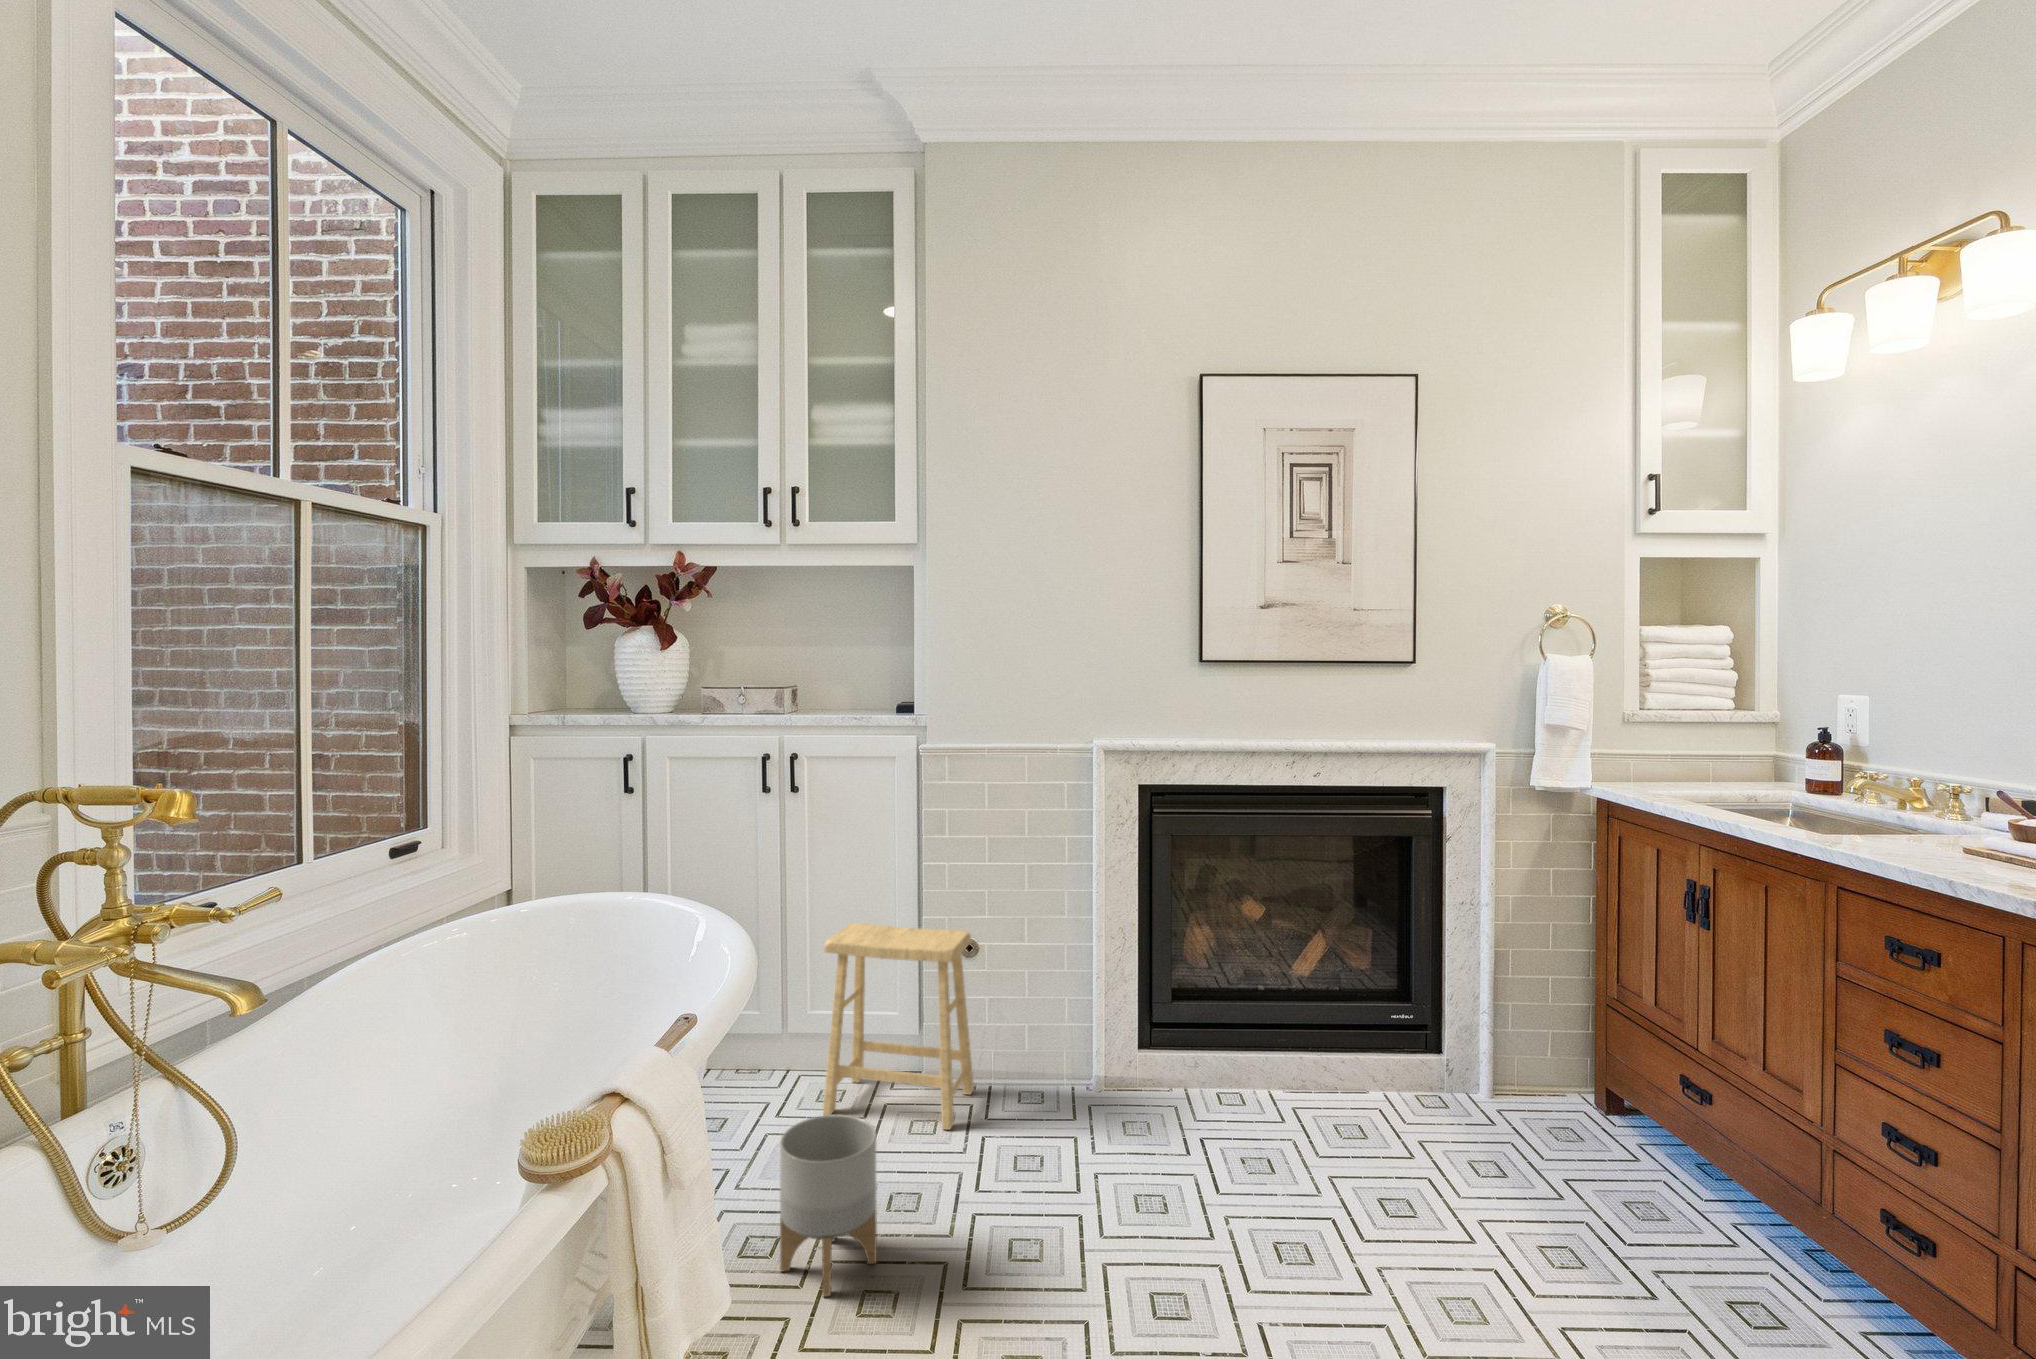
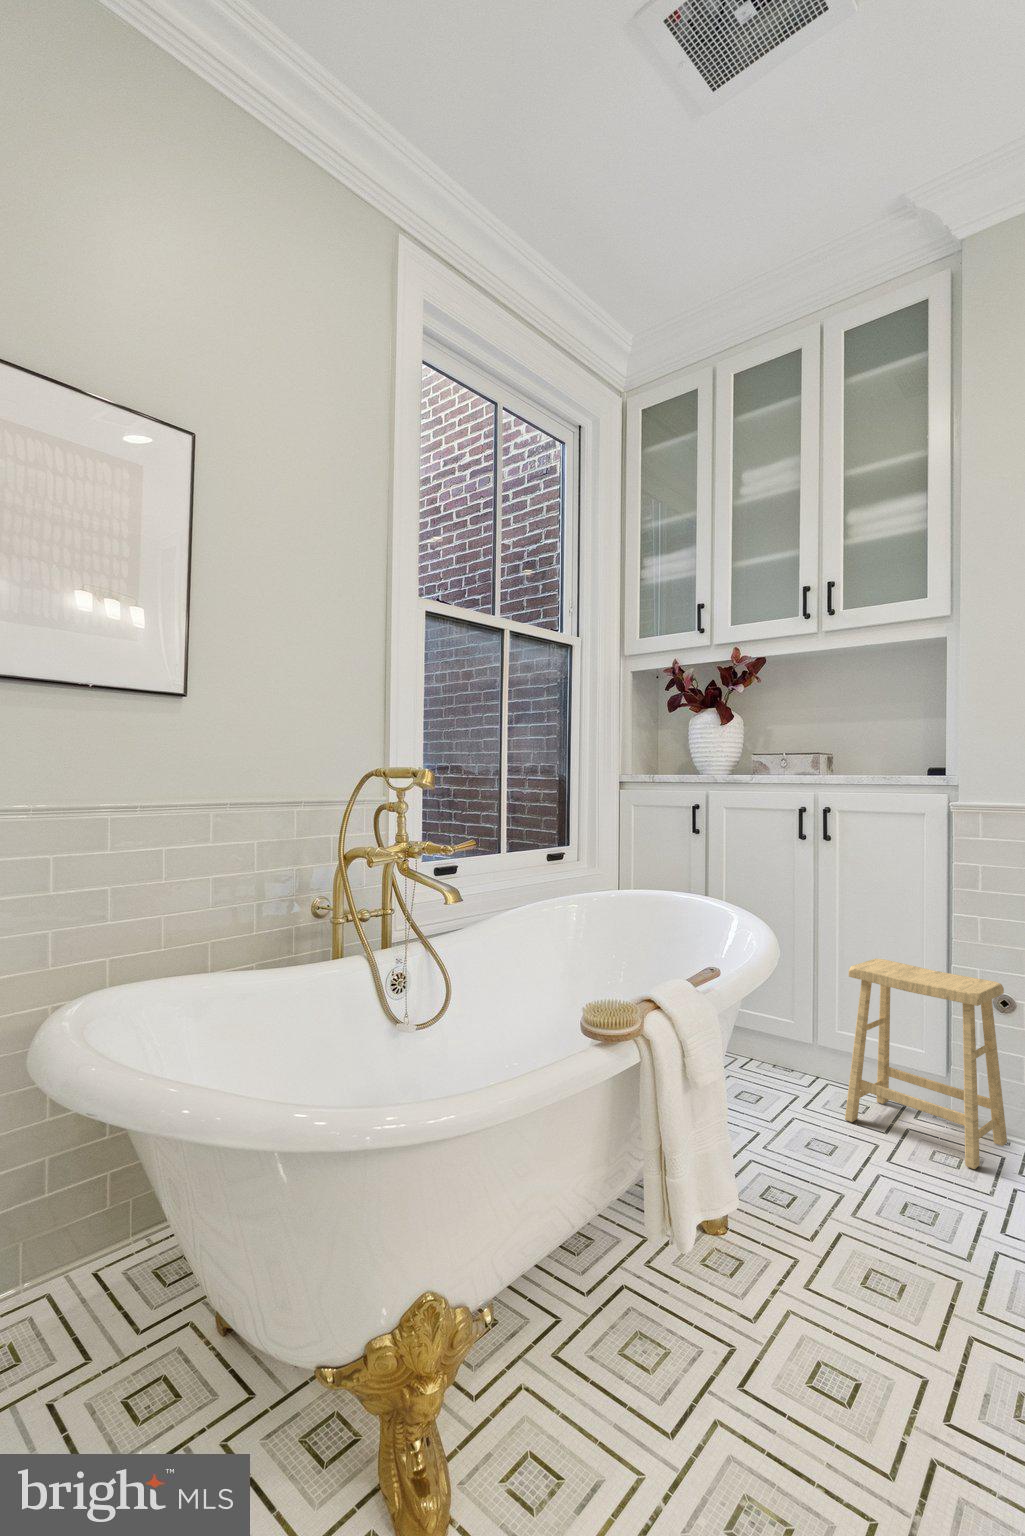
planter: present [780,1114,877,1296] -> none [788,1103,880,1262]

